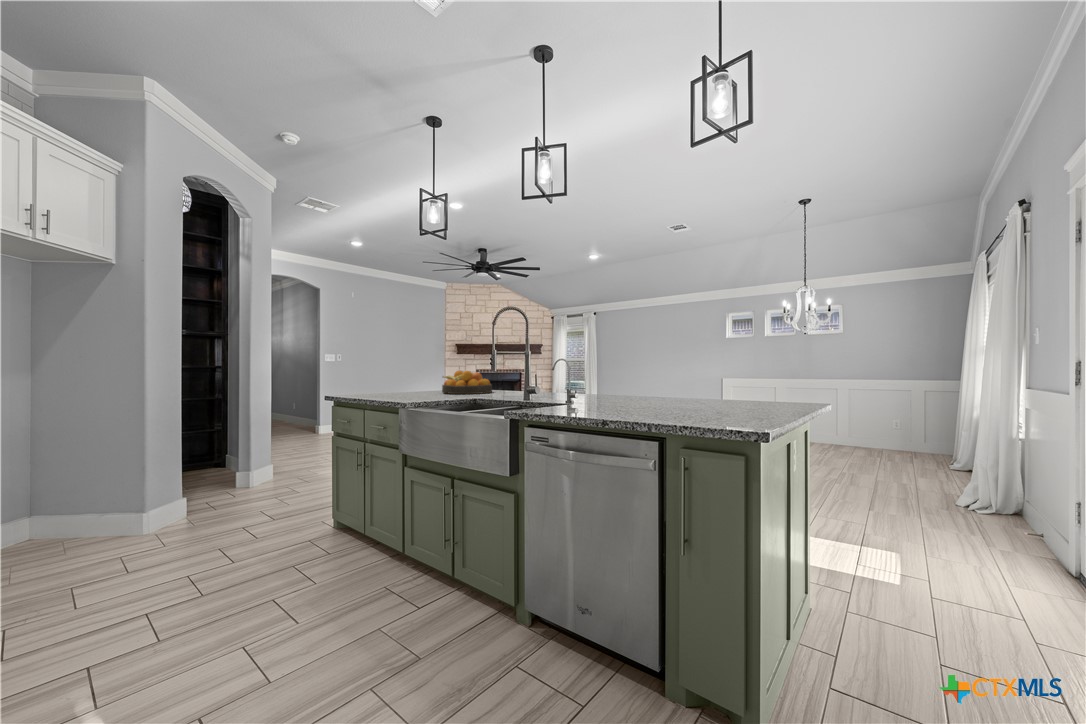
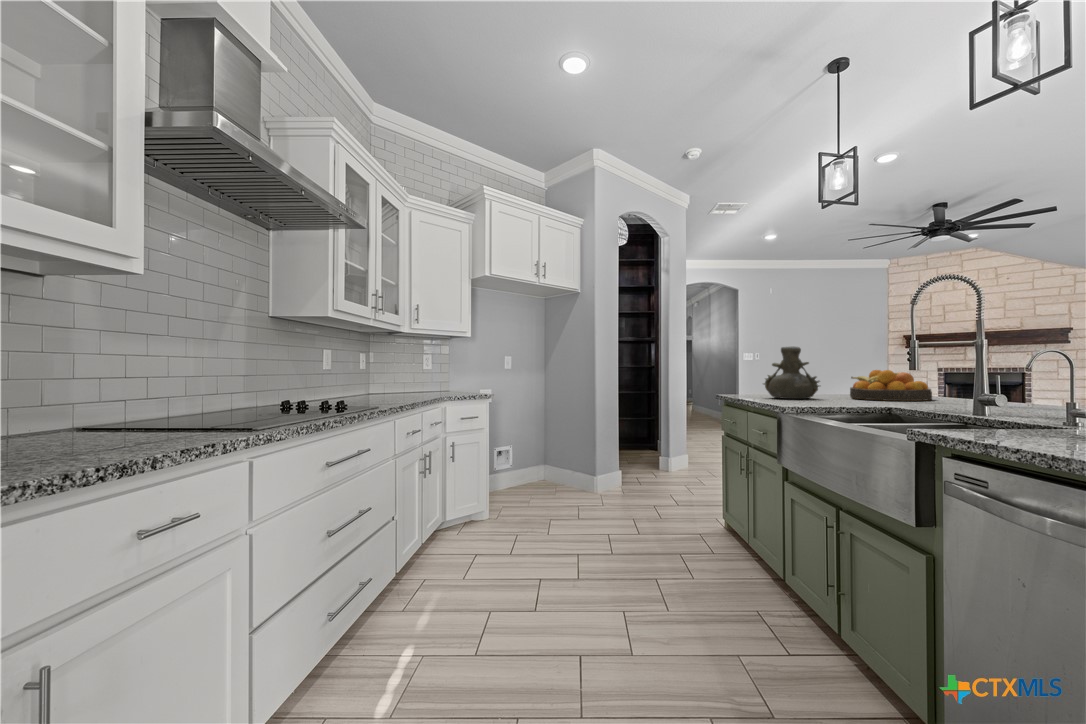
vase: none [376,350,424,396] -> present [763,347,820,399]

